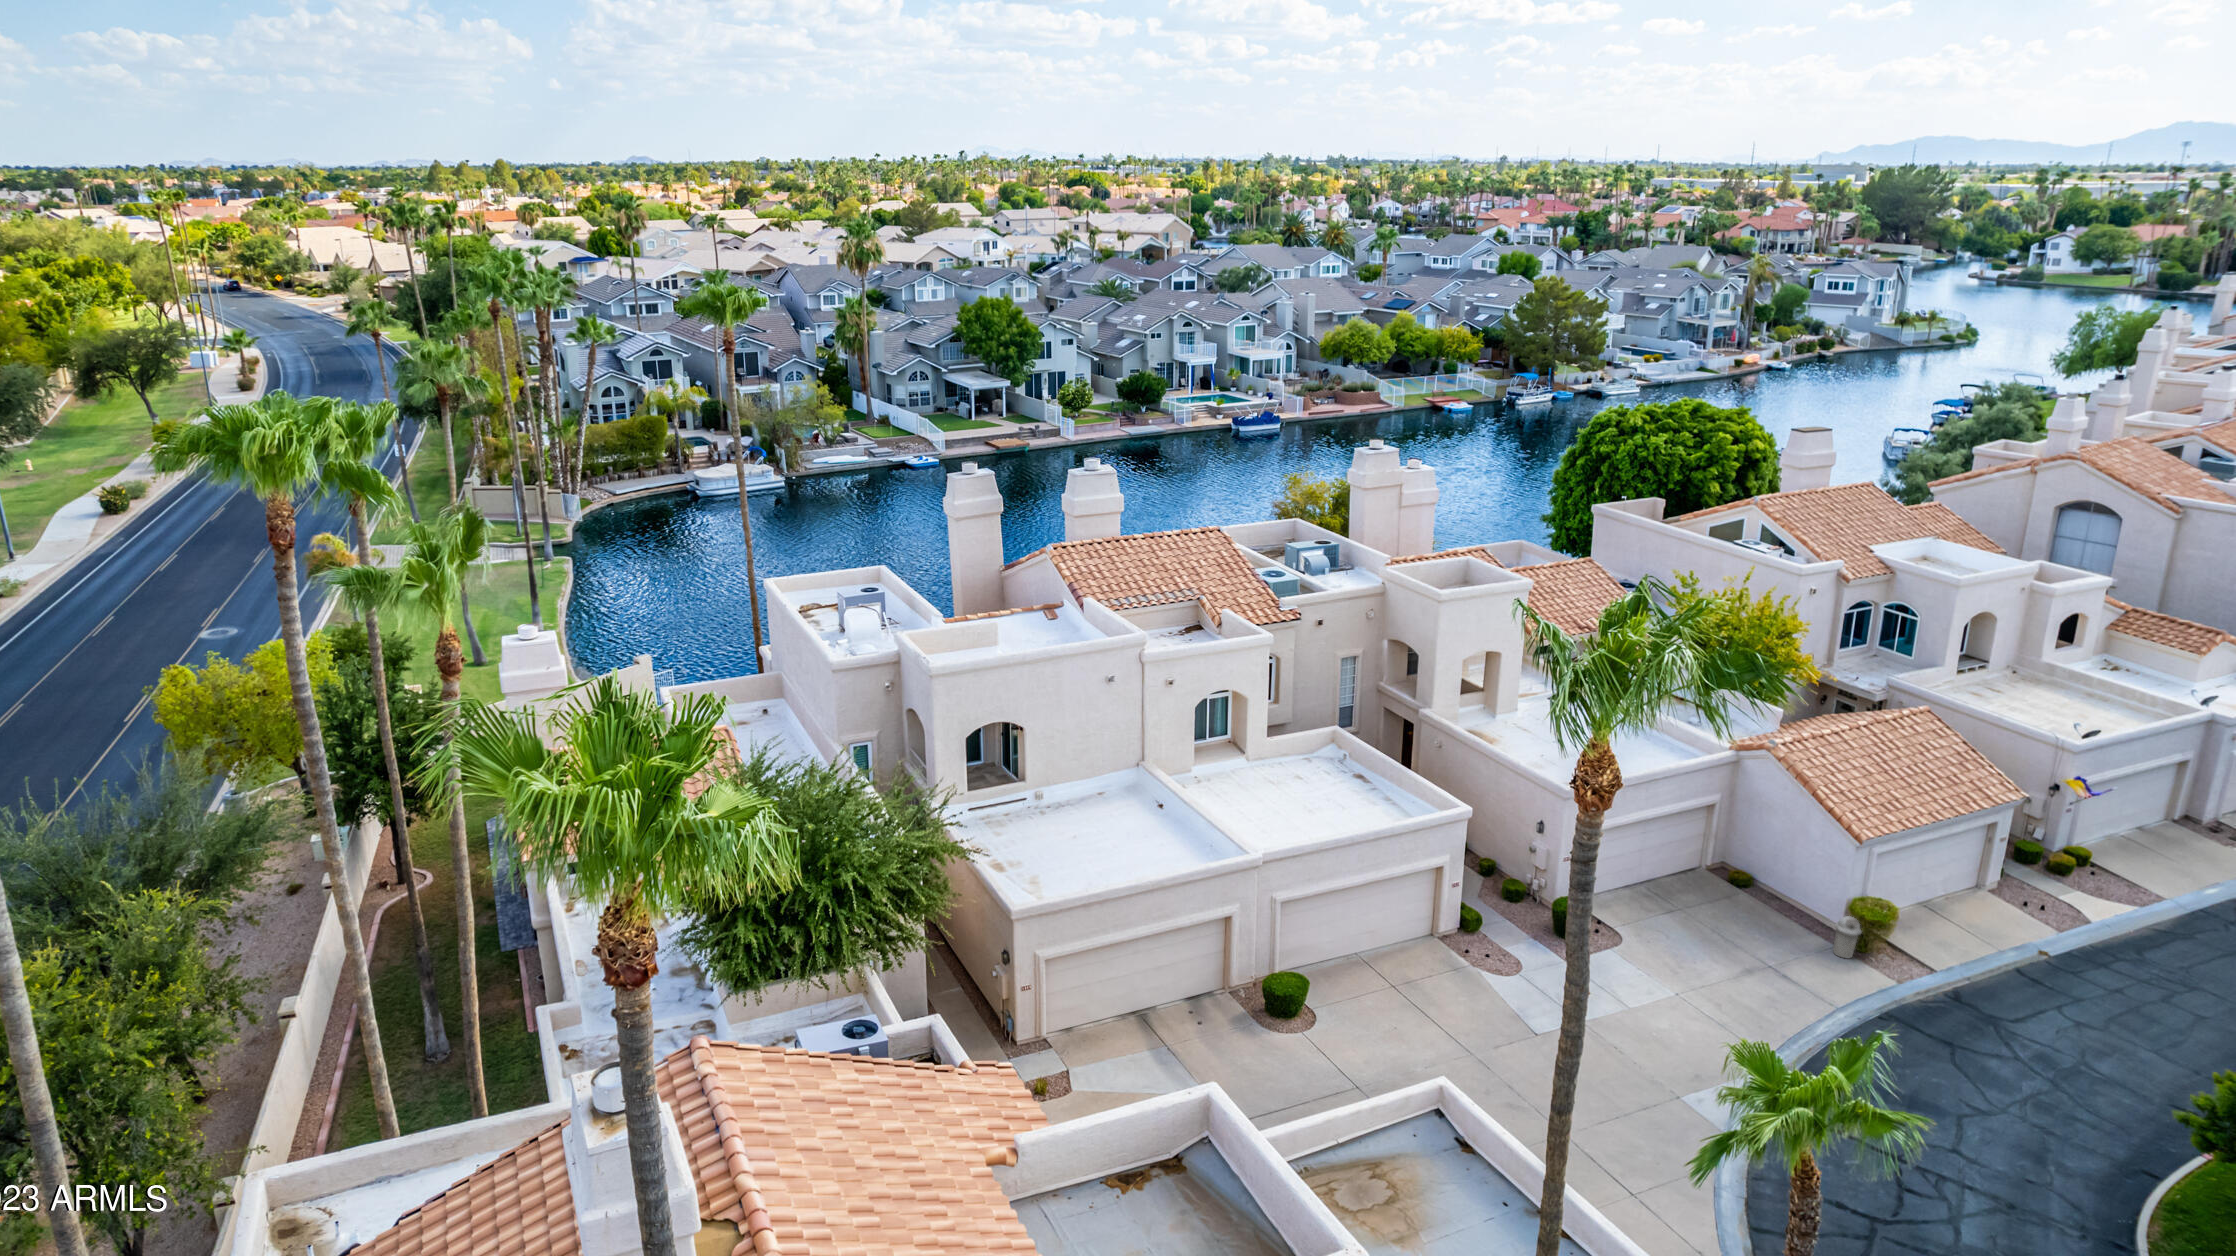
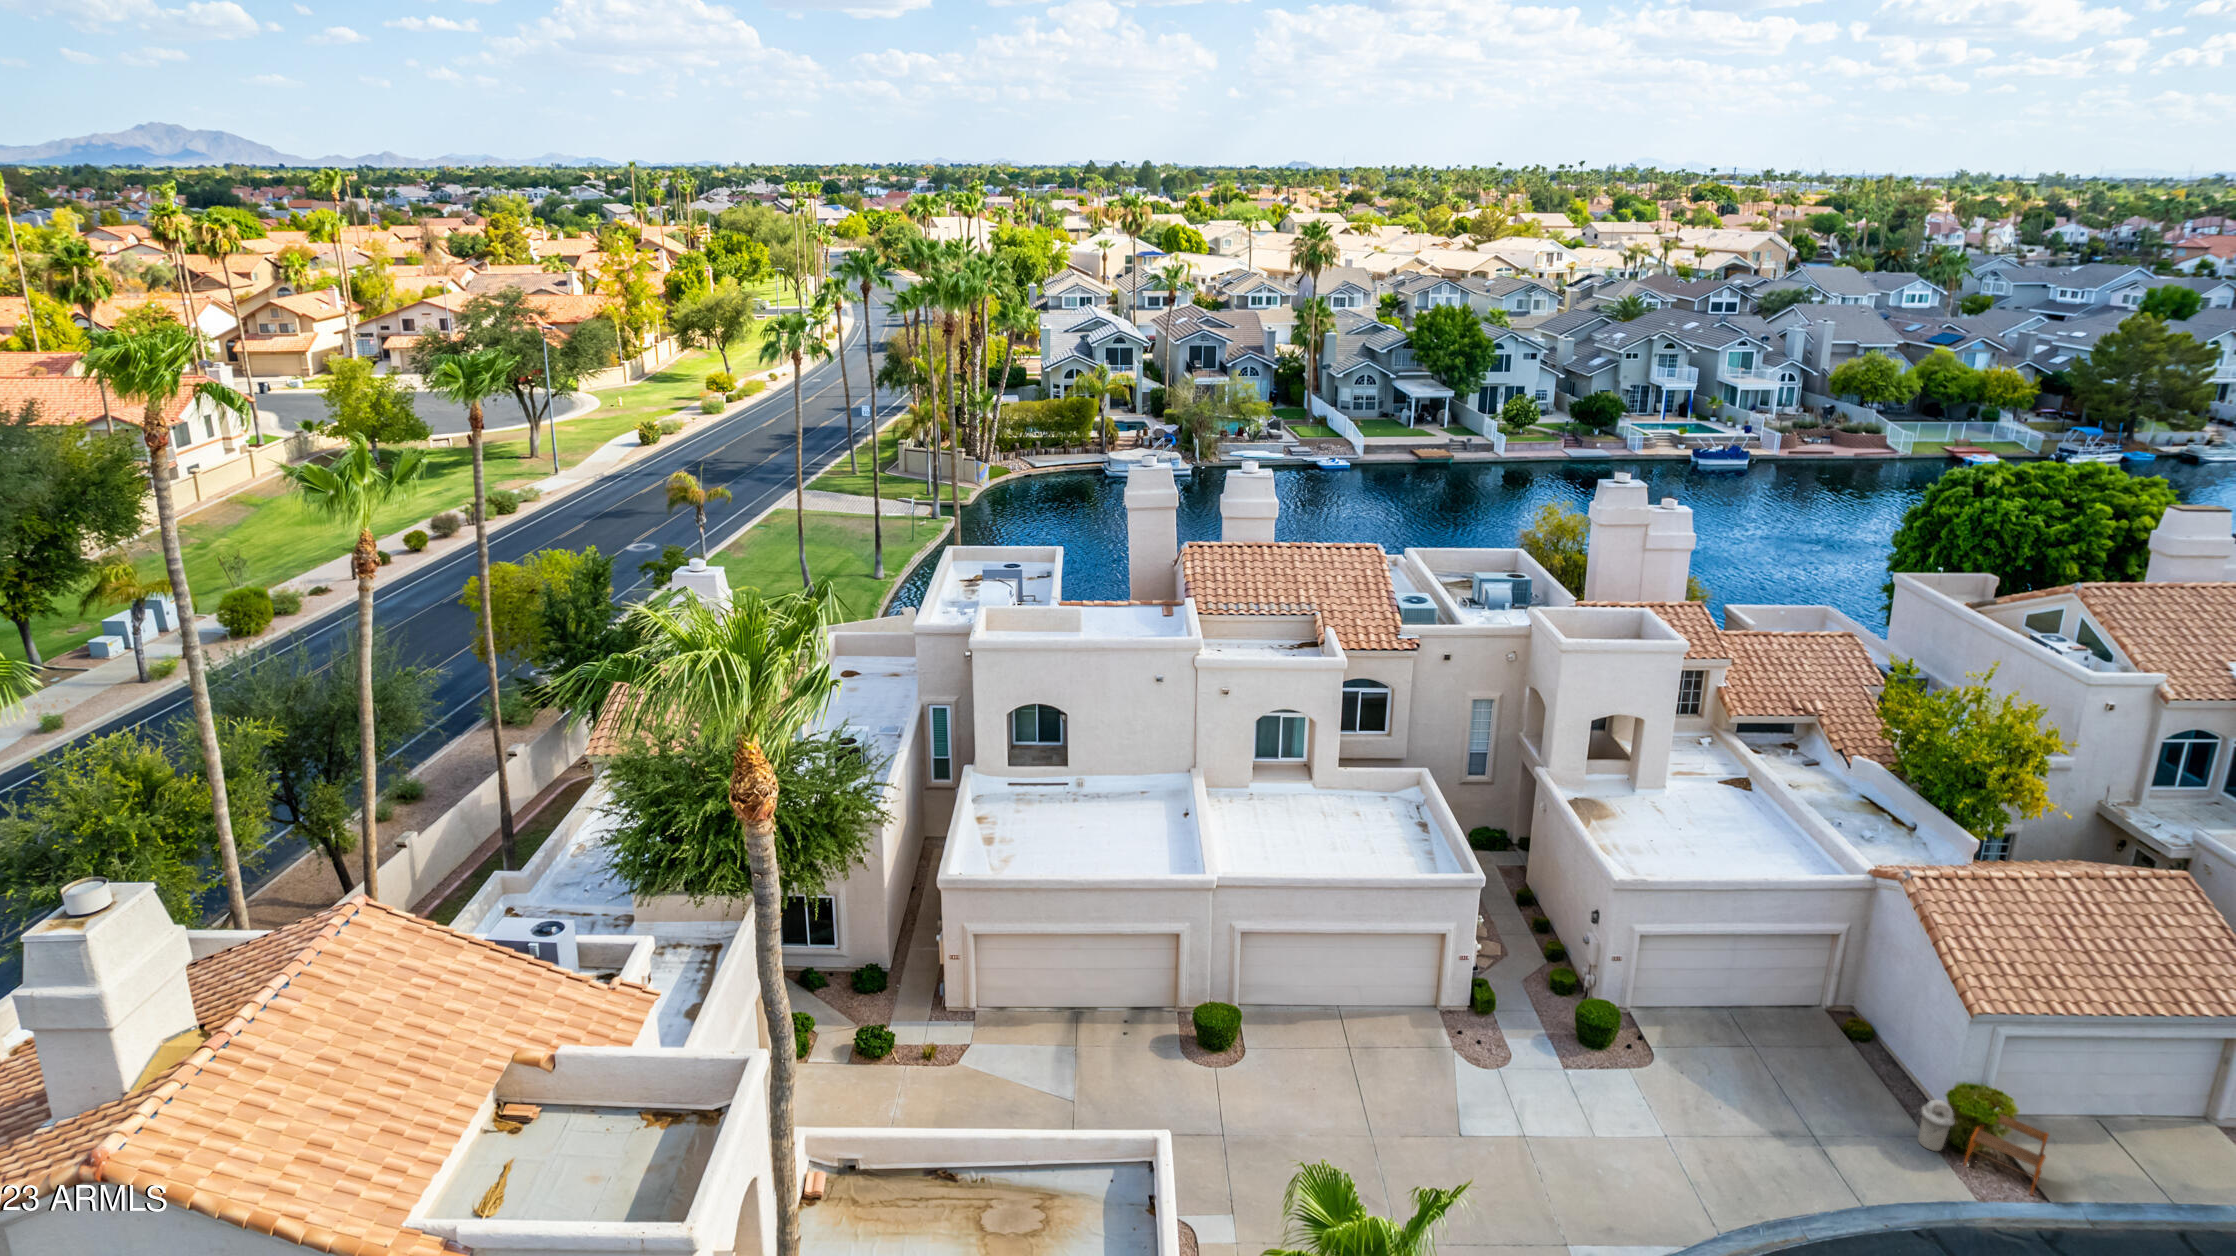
bench: none [1870,913,1930,973] -> present [1964,1115,2049,1195]

